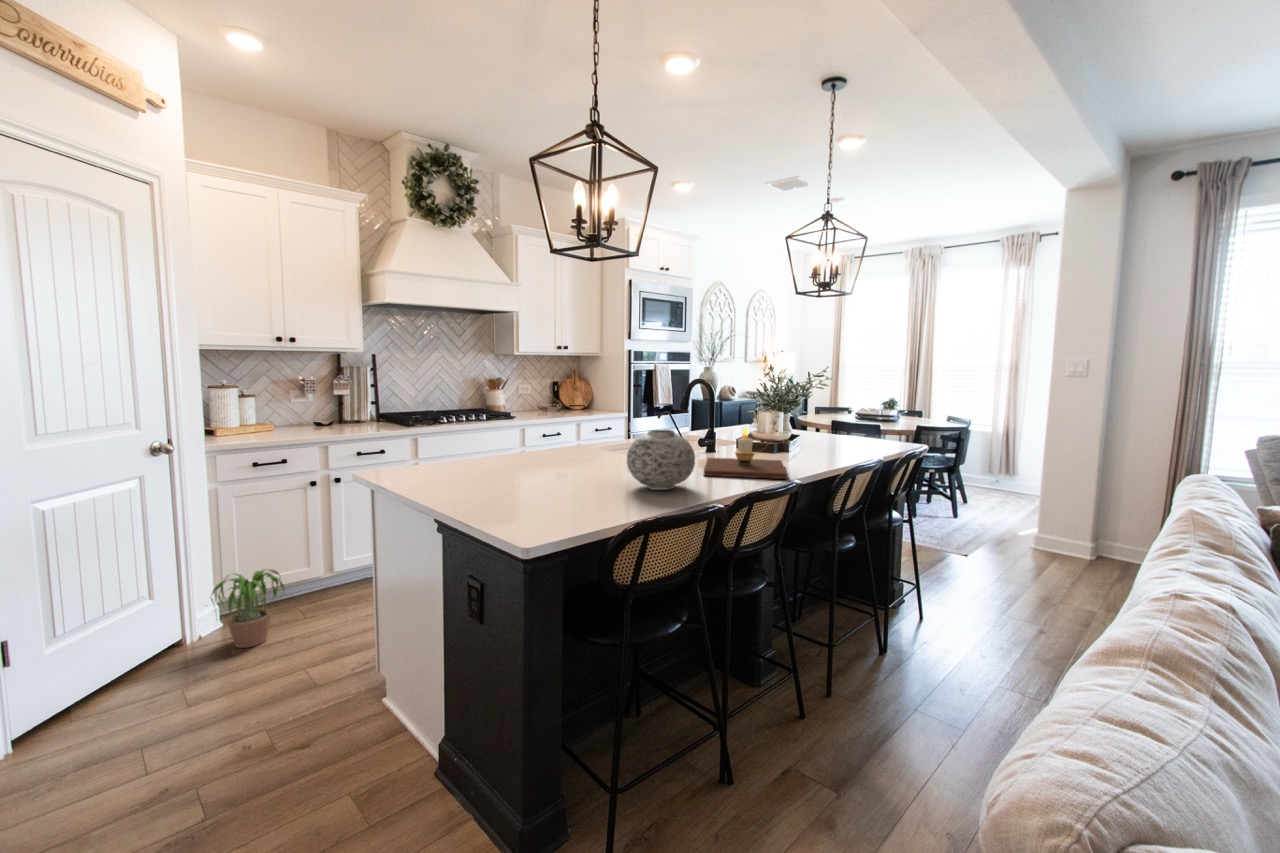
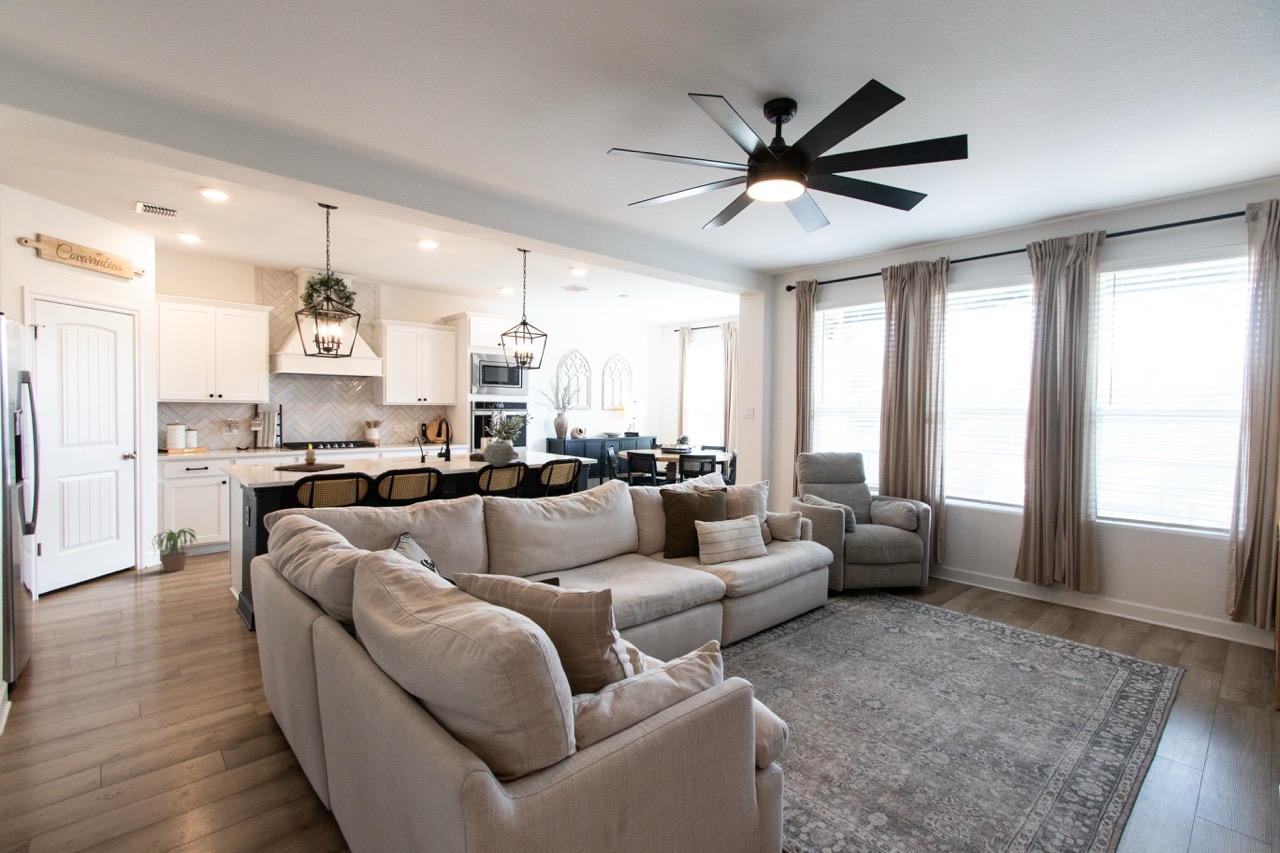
candle: present [704,428,787,479] -> present [274,445,345,471]
vase: present [627,430,695,490] -> present [484,441,514,466]

